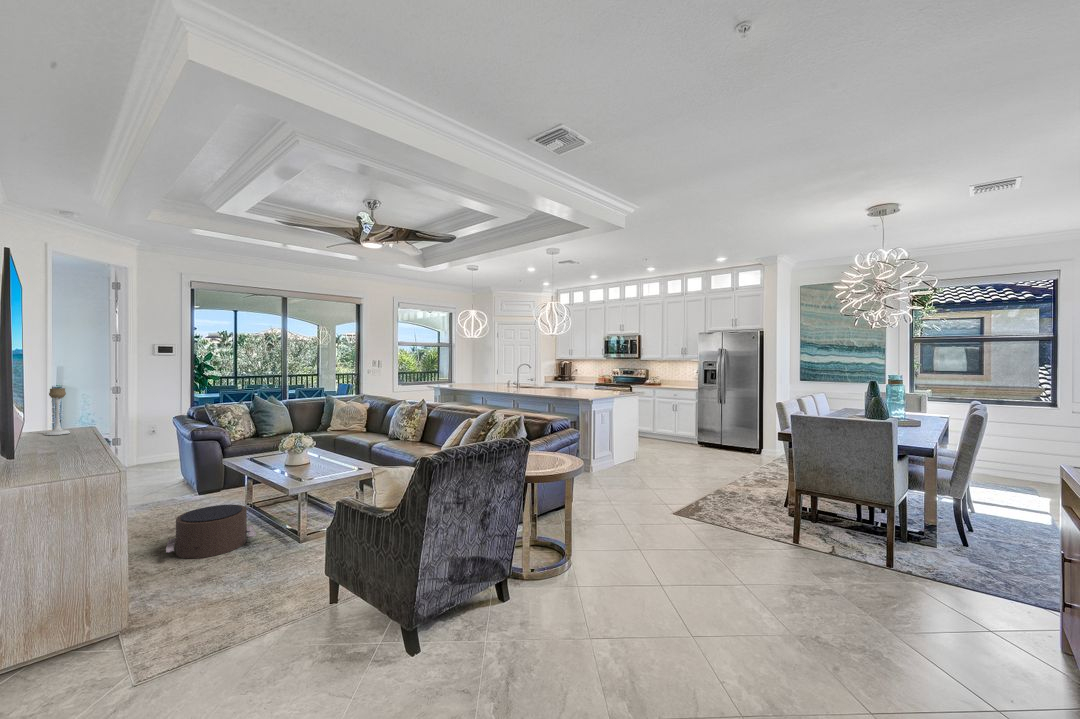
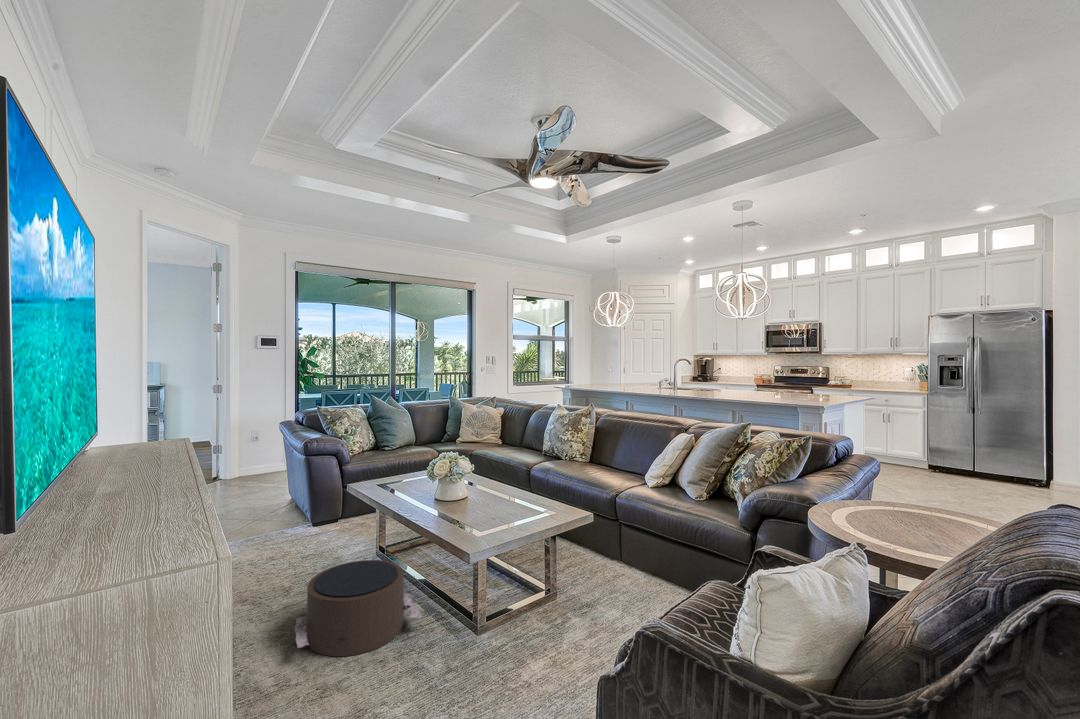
candle holder: present [44,388,70,435] -> none [125,382,161,454]

